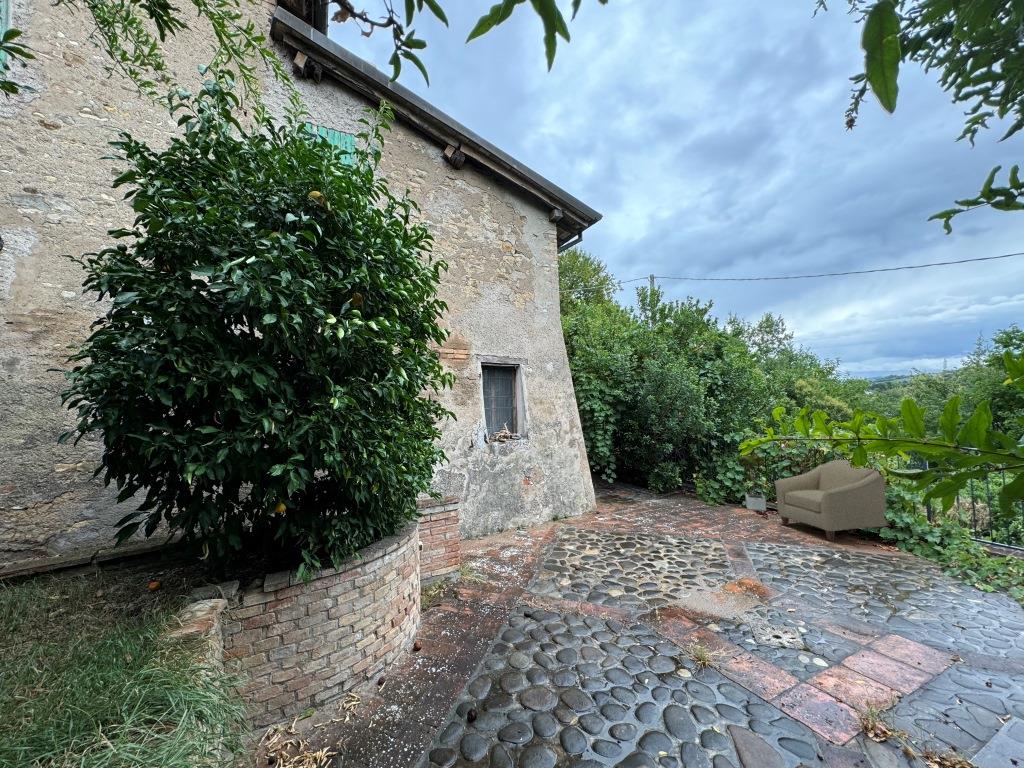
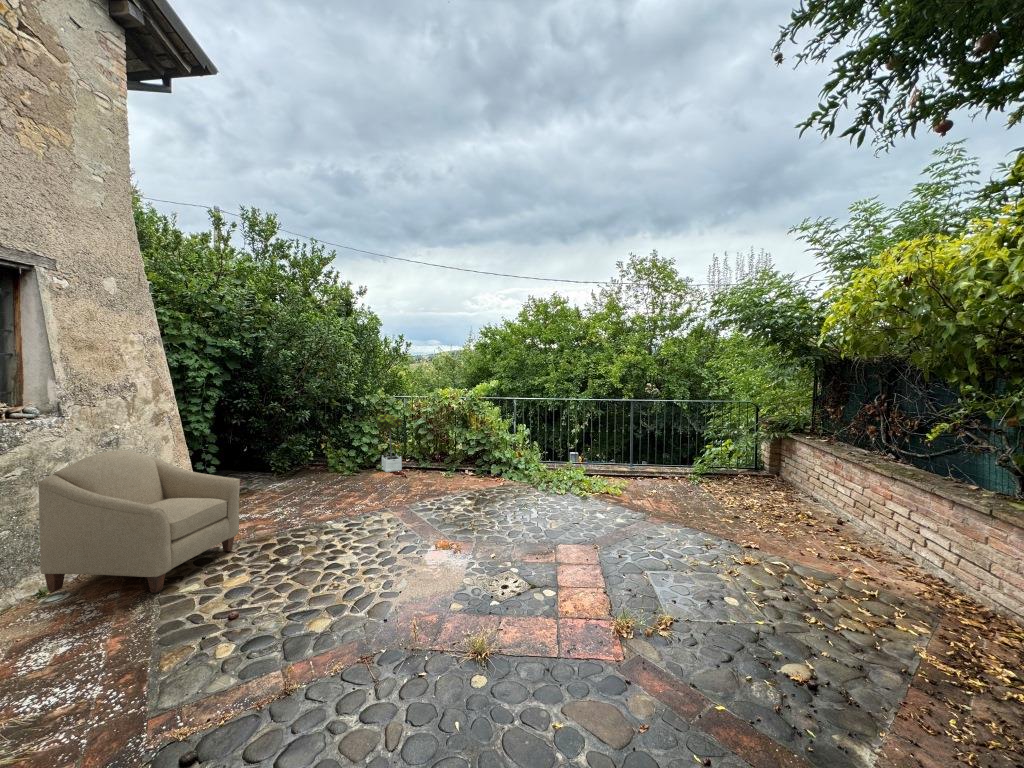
chair: present [775,460,887,541] -> present [39,450,240,592]

